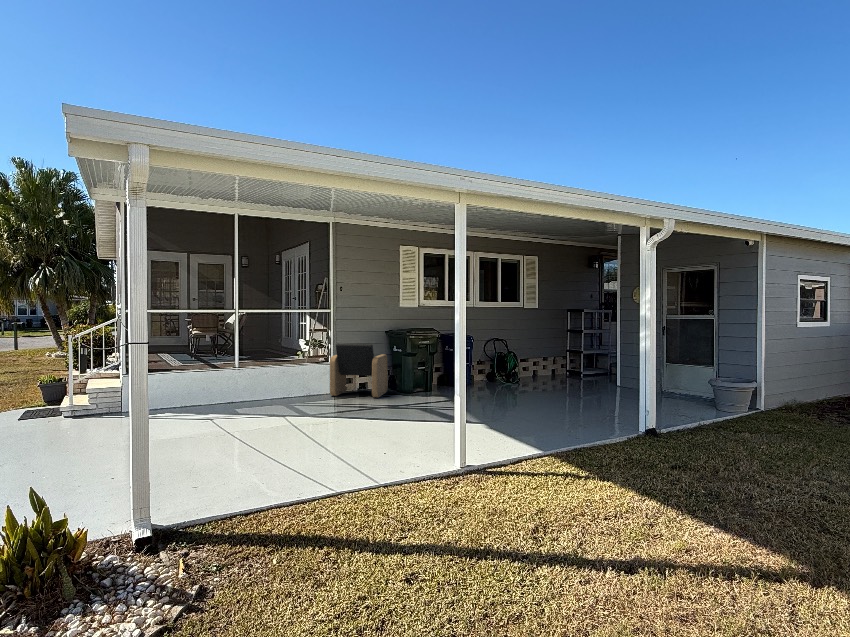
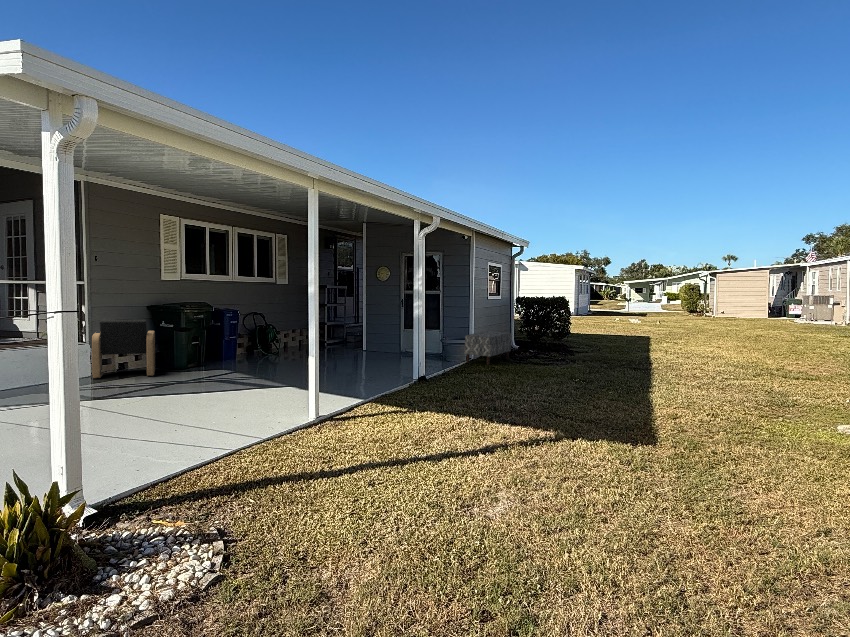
bench: none [745,372,832,421] -> present [465,331,511,365]

